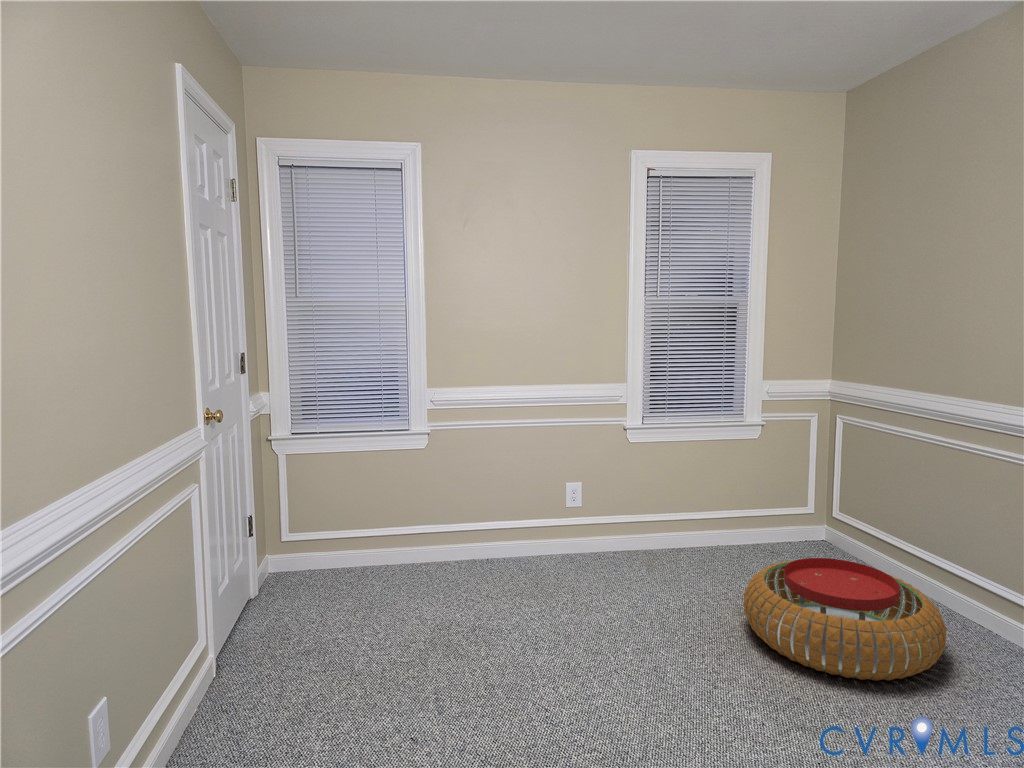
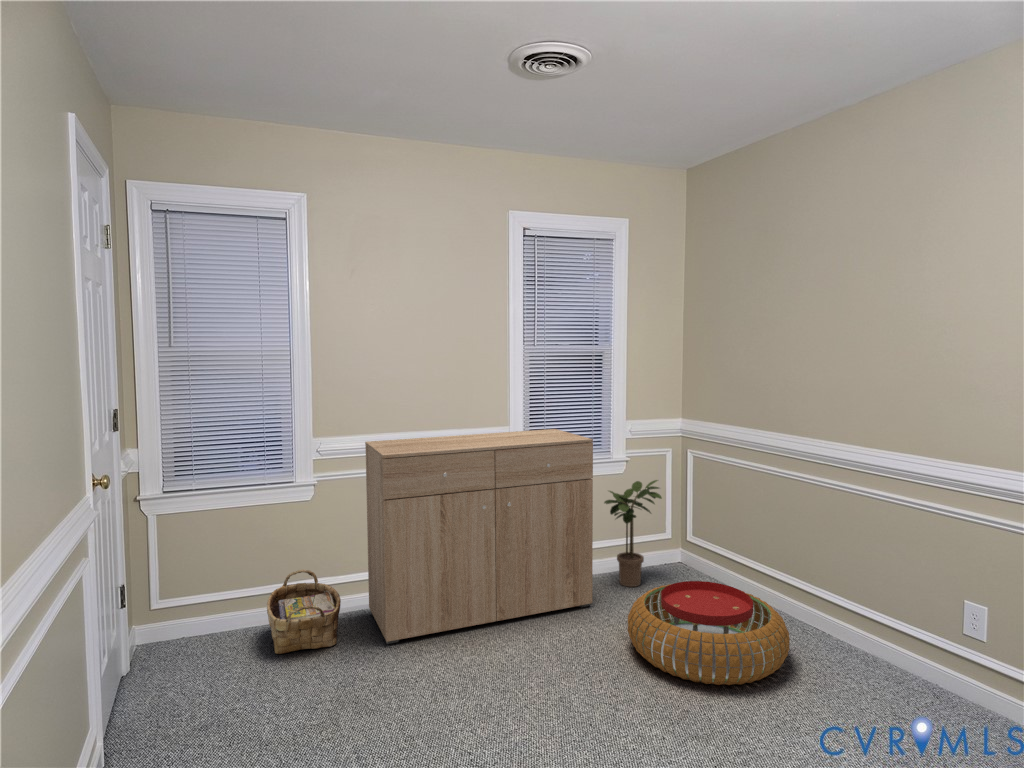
dresser: none [475,386,715,593] -> present [365,429,593,644]
potted plant: none [729,446,800,561] -> present [604,480,662,587]
woven basket: none [377,514,447,591] -> present [267,570,341,654]

